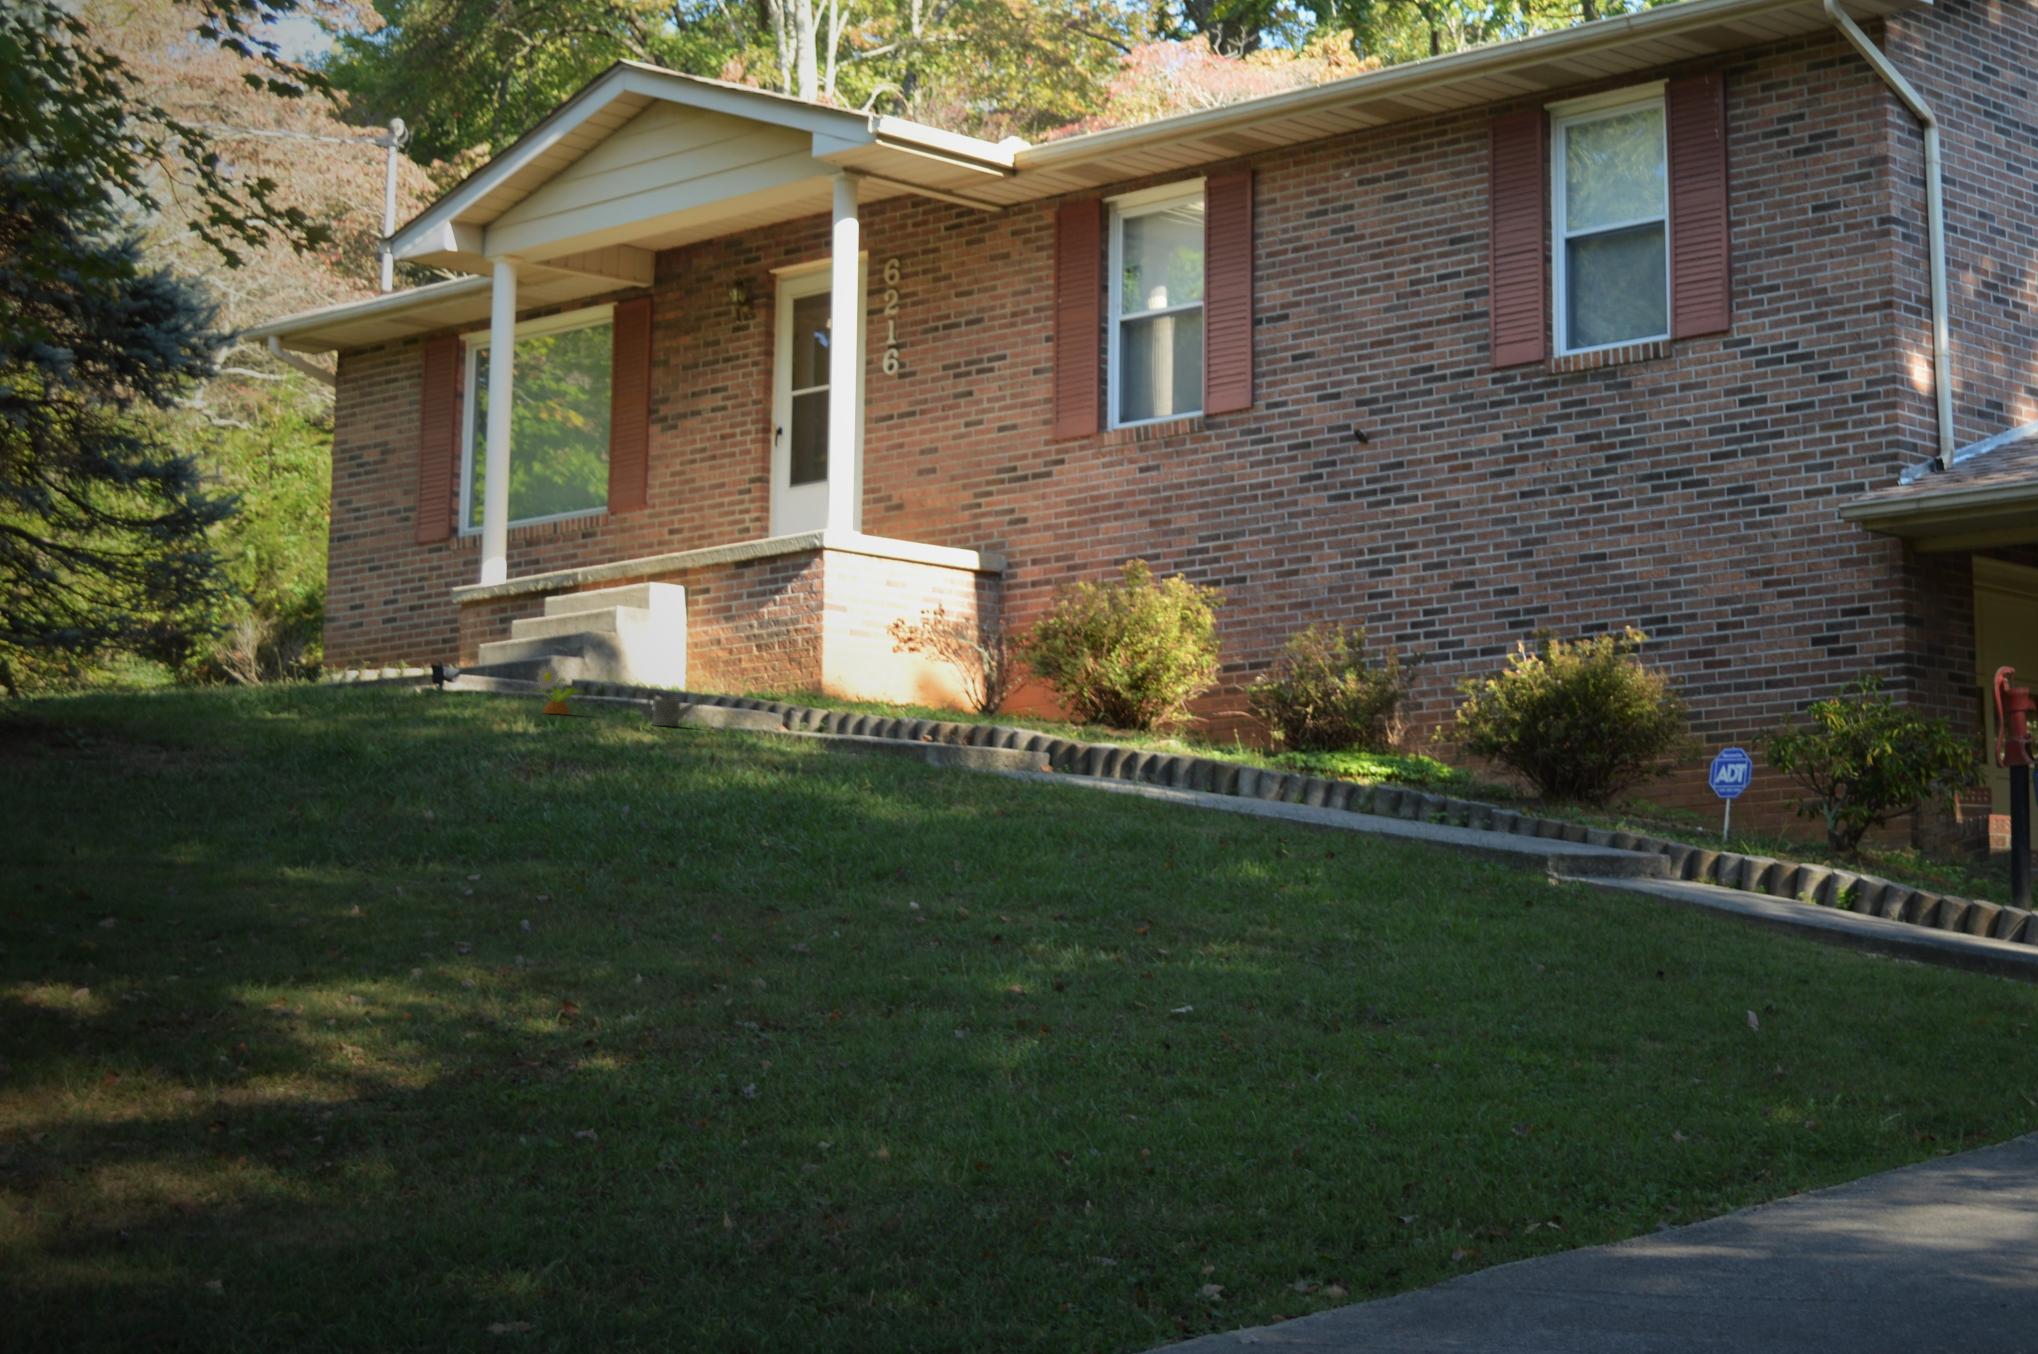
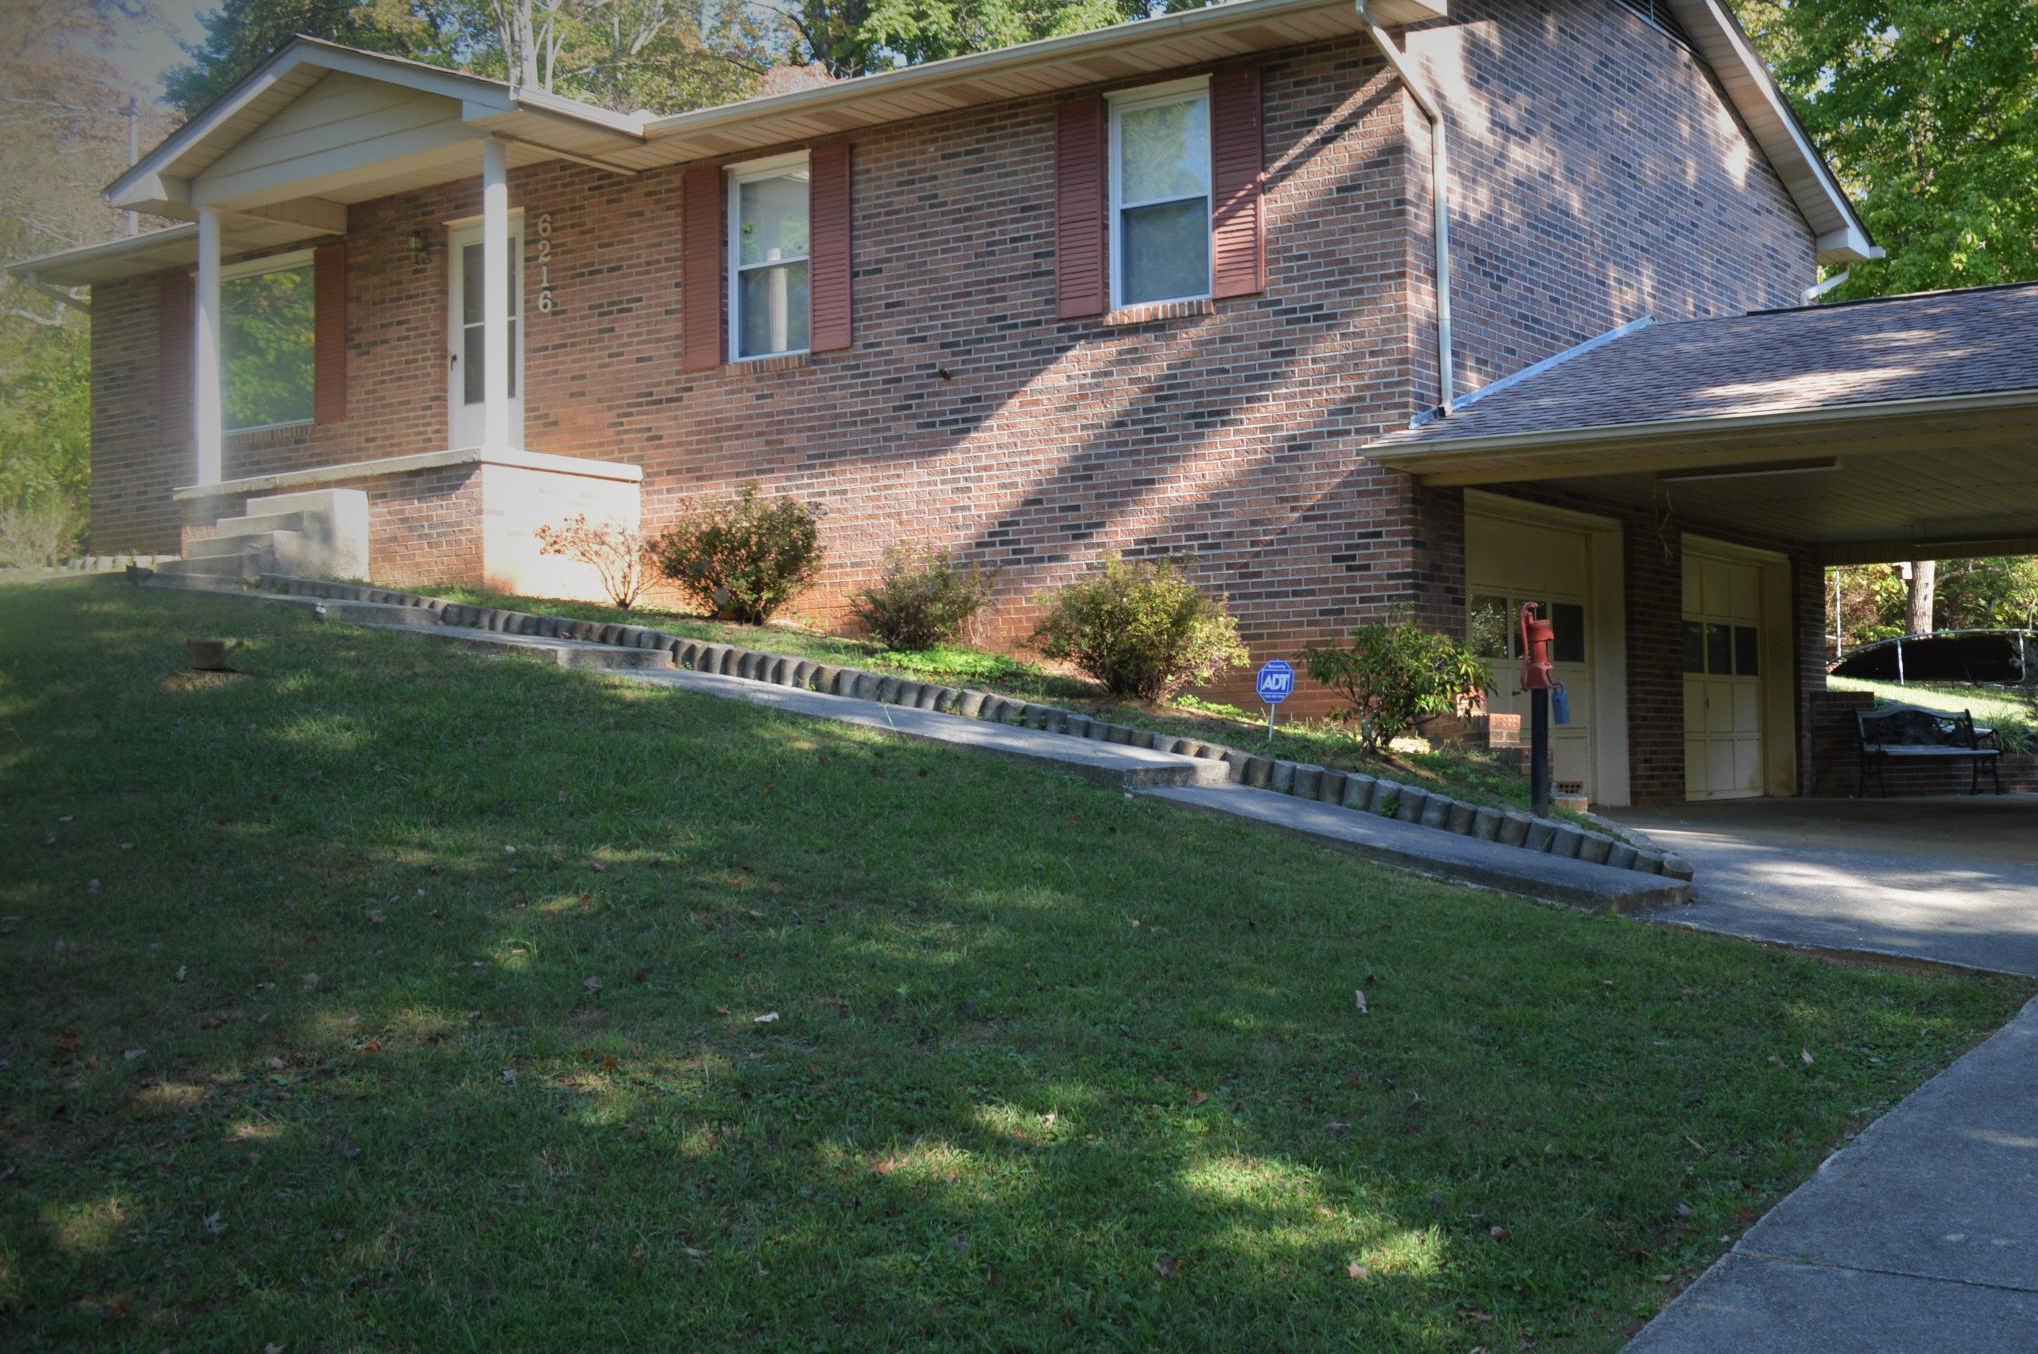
decorative plant: present [535,665,581,714] -> present [714,588,742,619]

